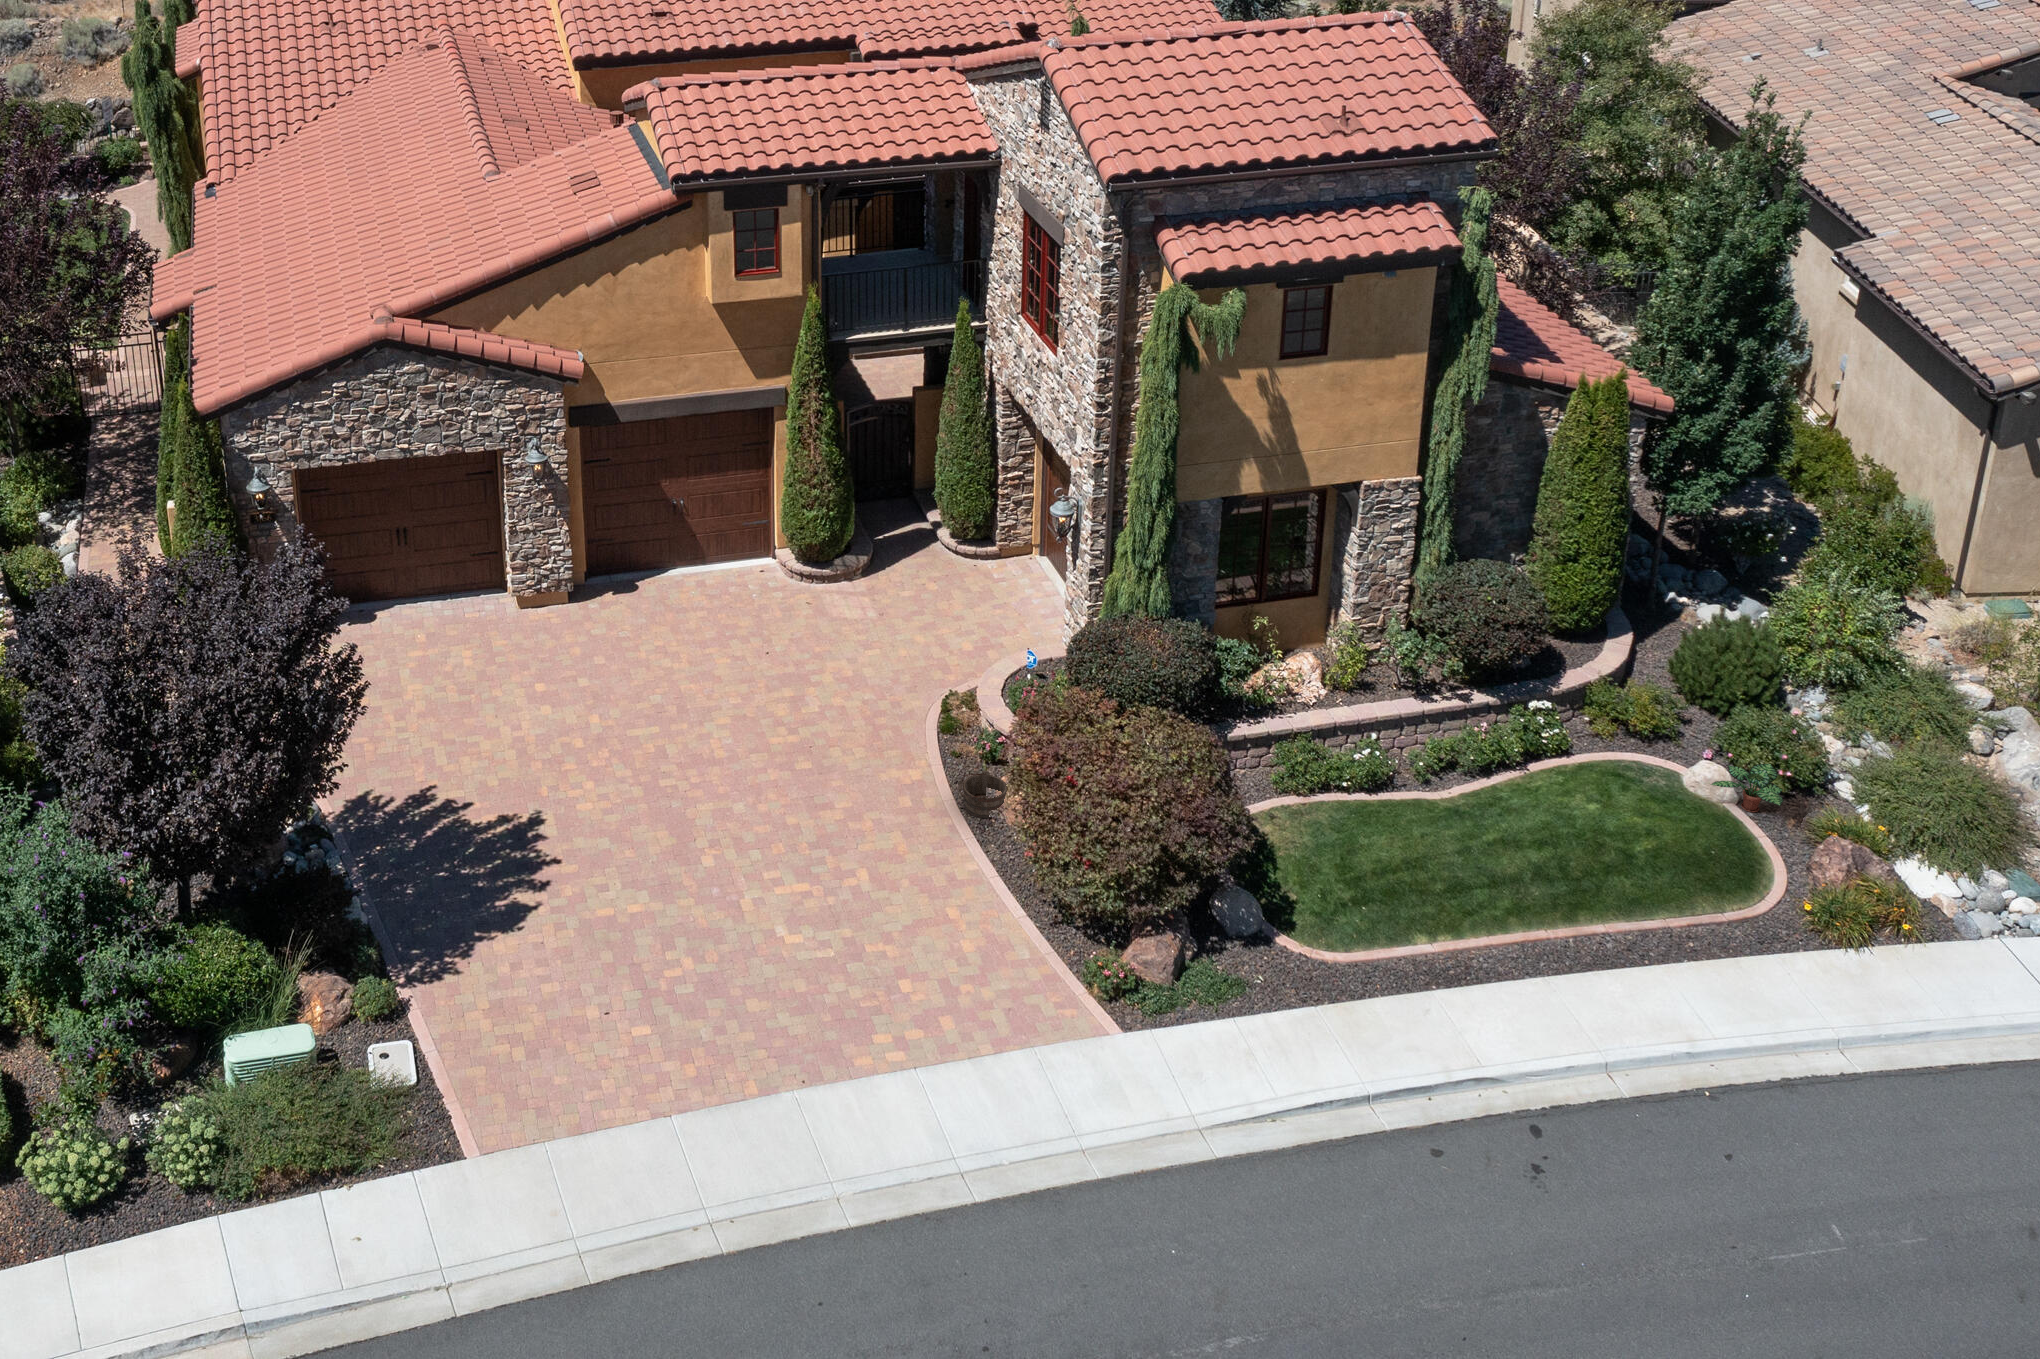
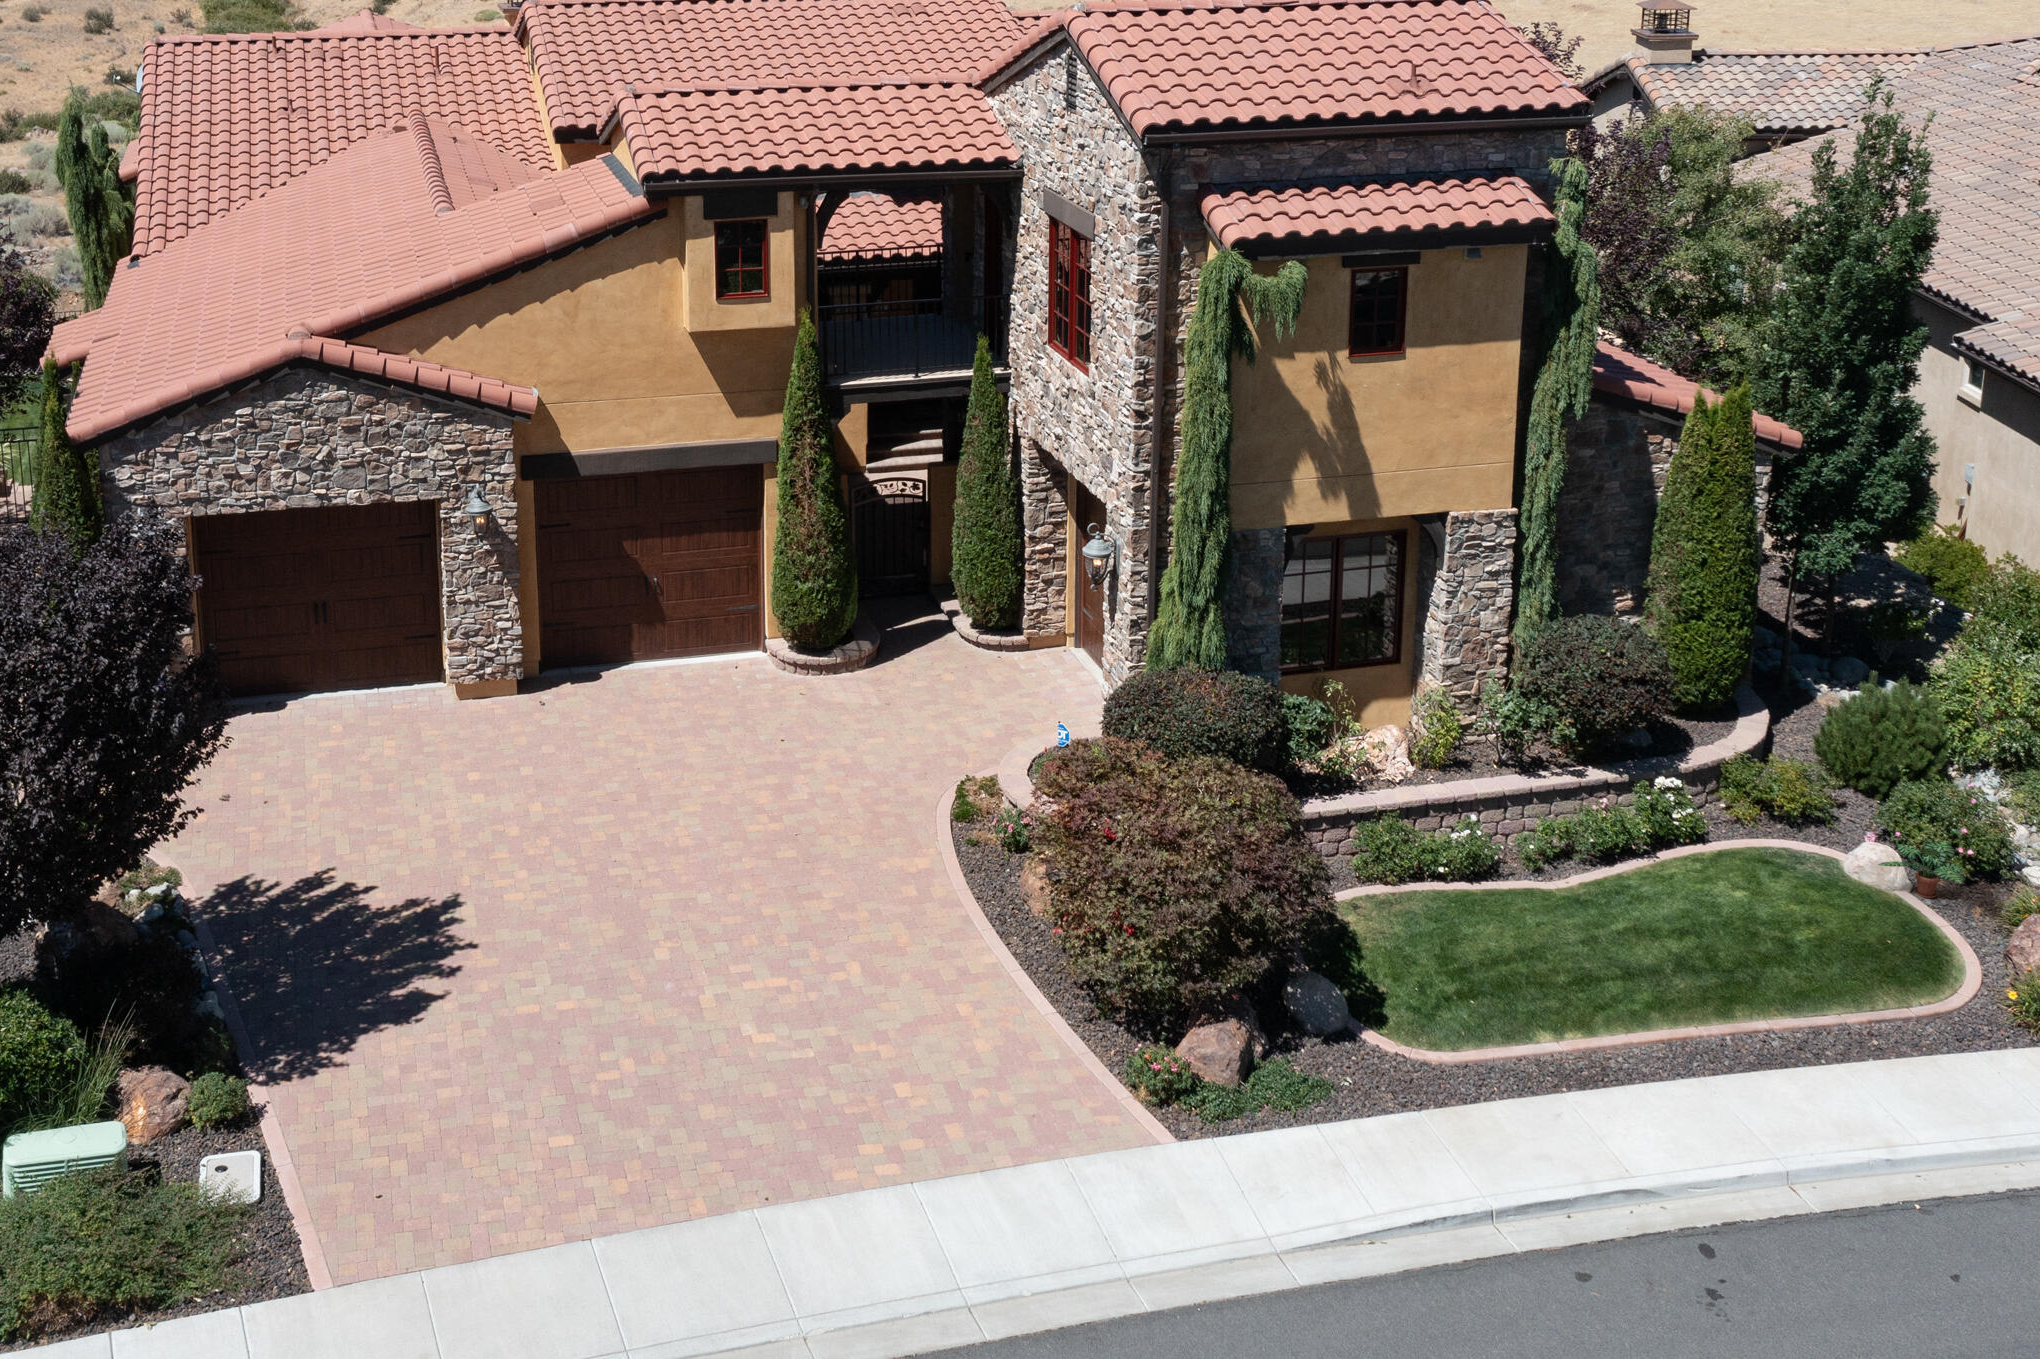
bucket: present [958,771,1007,818] -> none [975,853,1034,909]

